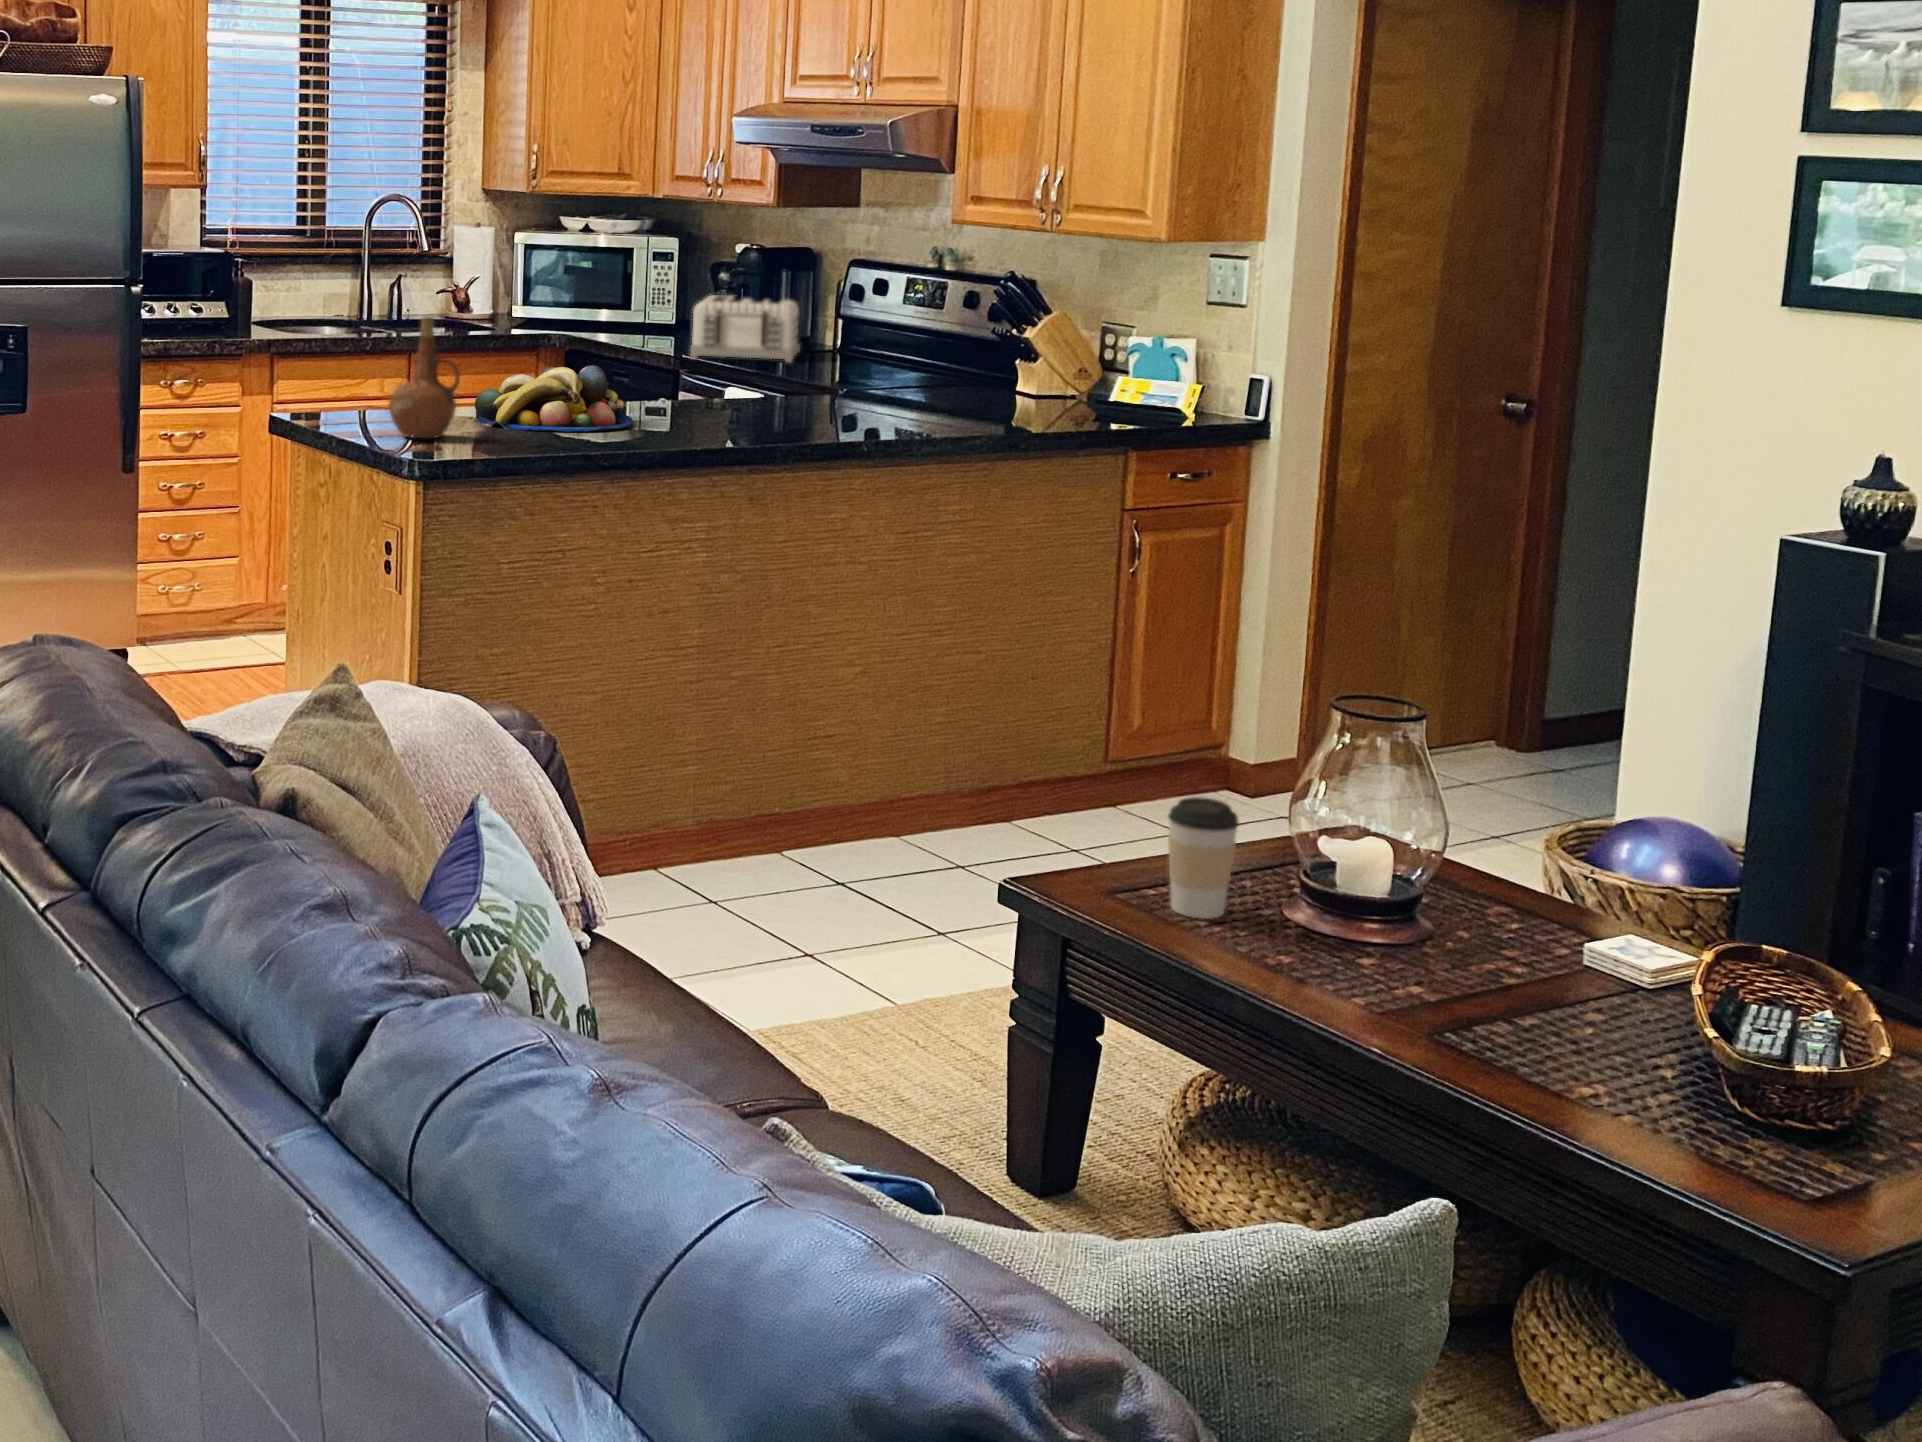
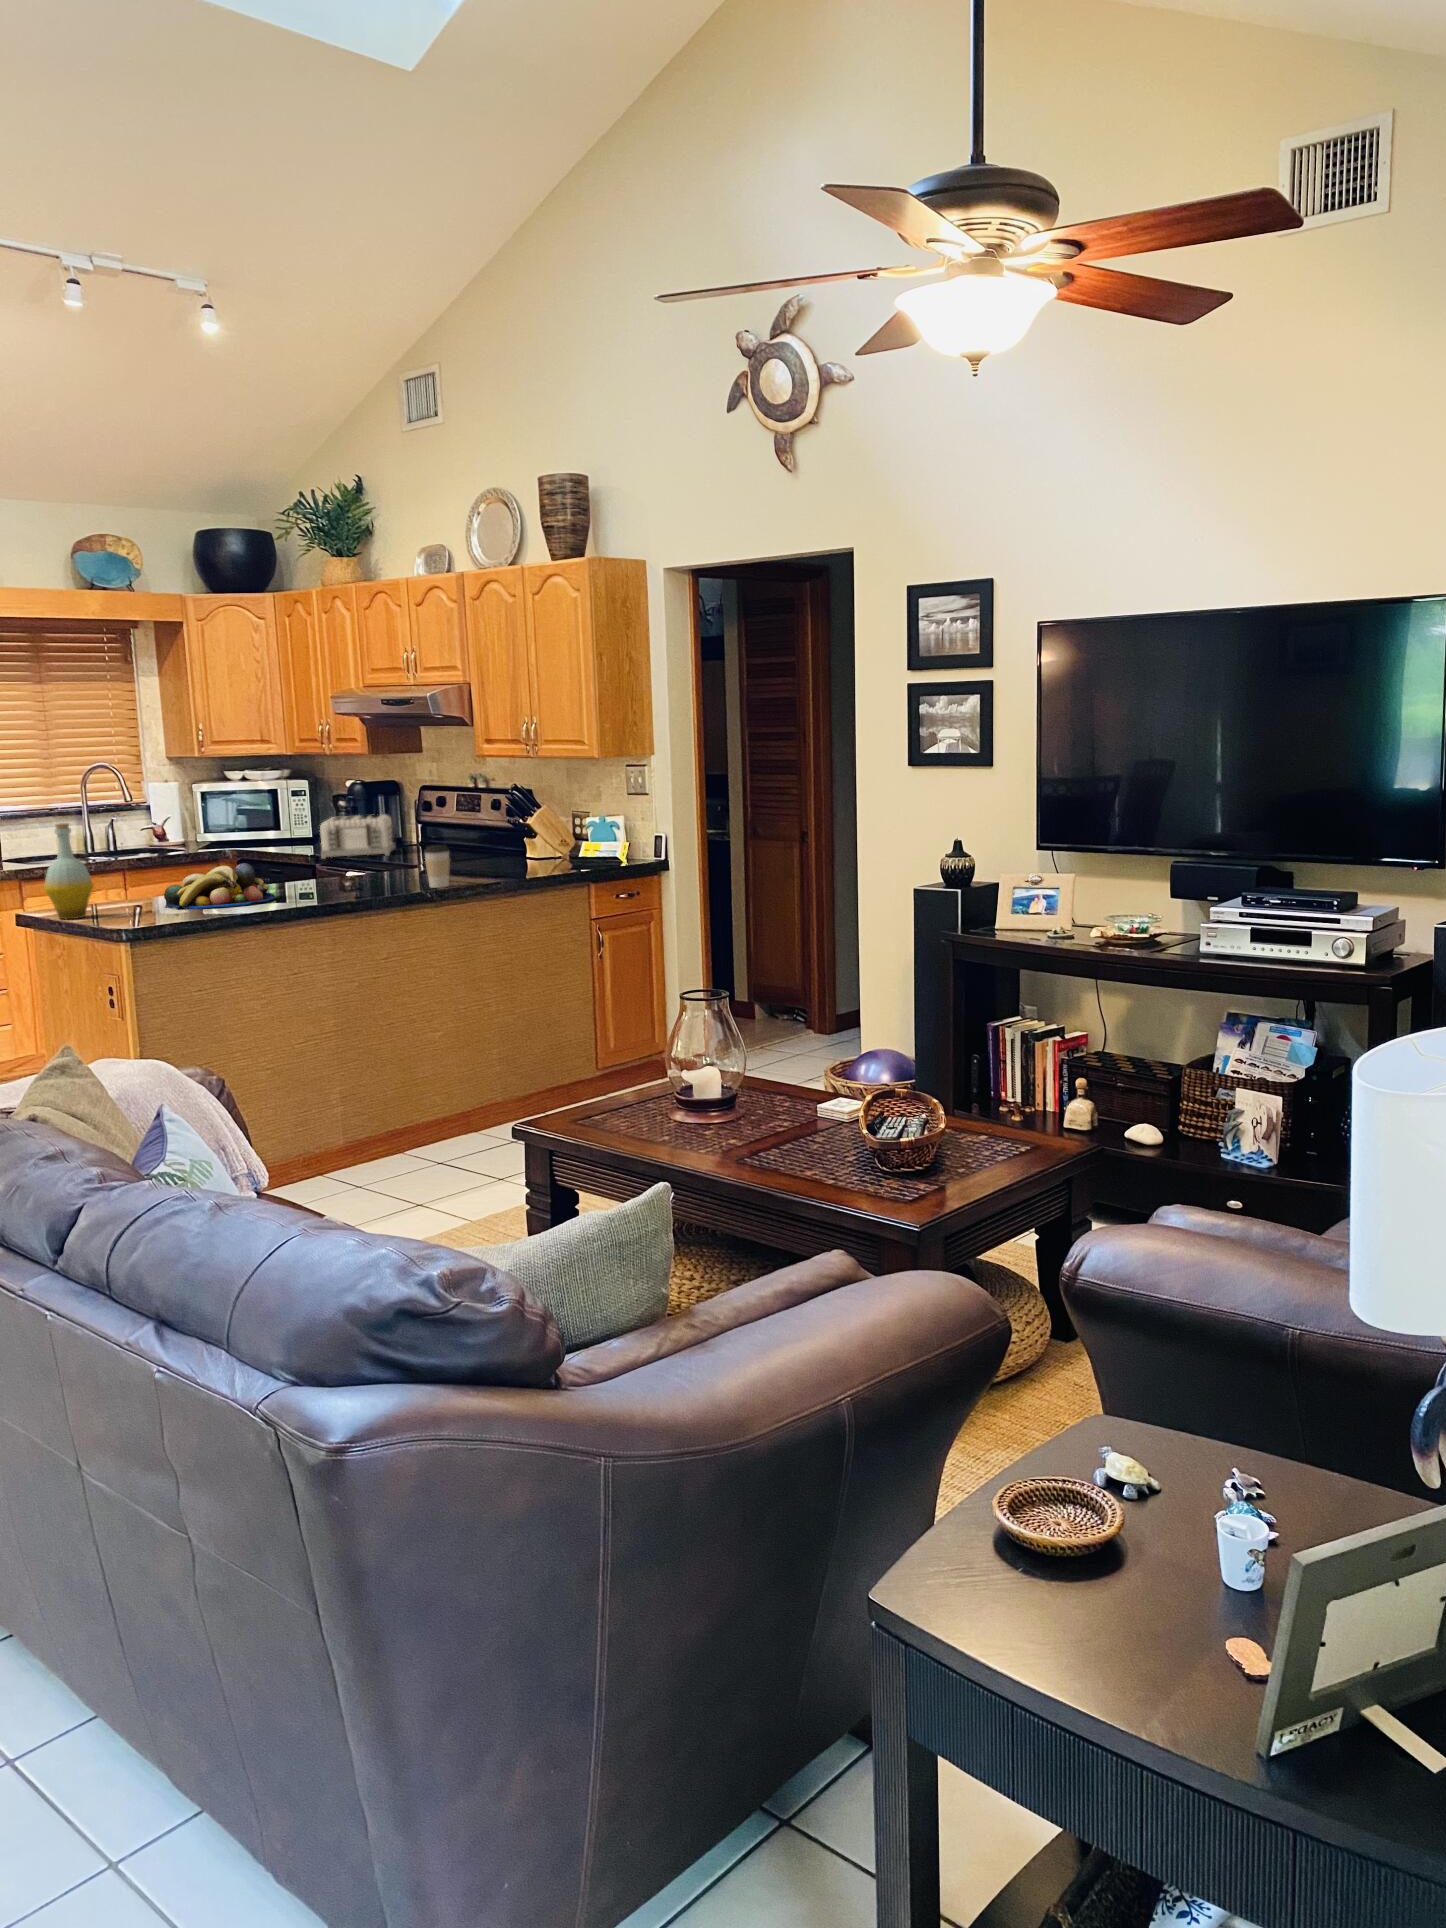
bottle: none [314,285,381,427] -> present [44,823,93,919]
ceramic pitcher: present [389,317,460,438] -> none [100,839,149,920]
coffee cup: present [1168,797,1239,919] -> present [424,845,450,888]

